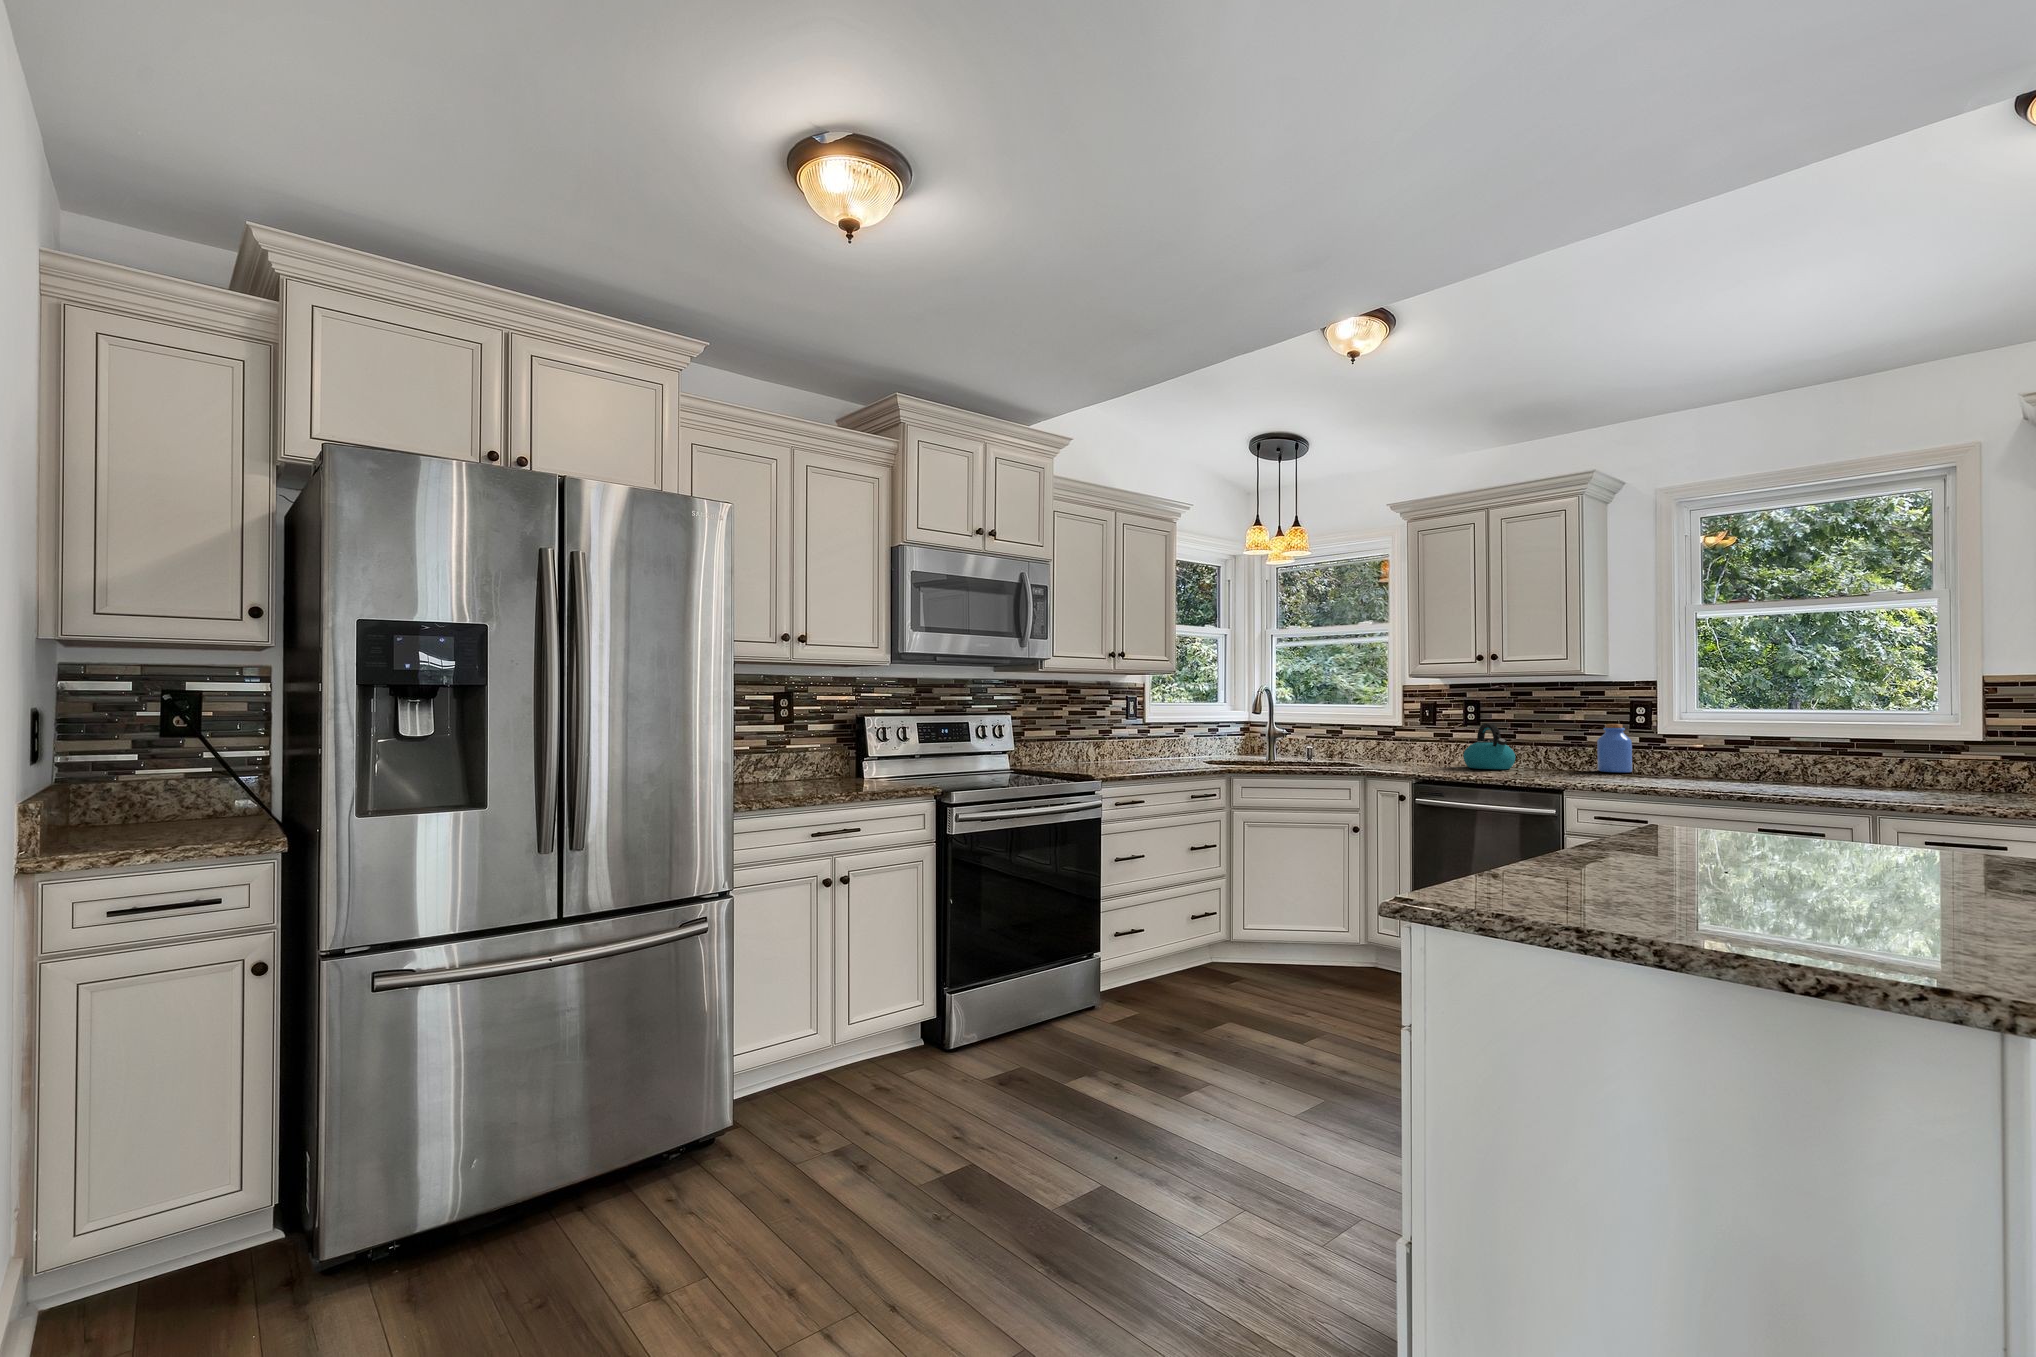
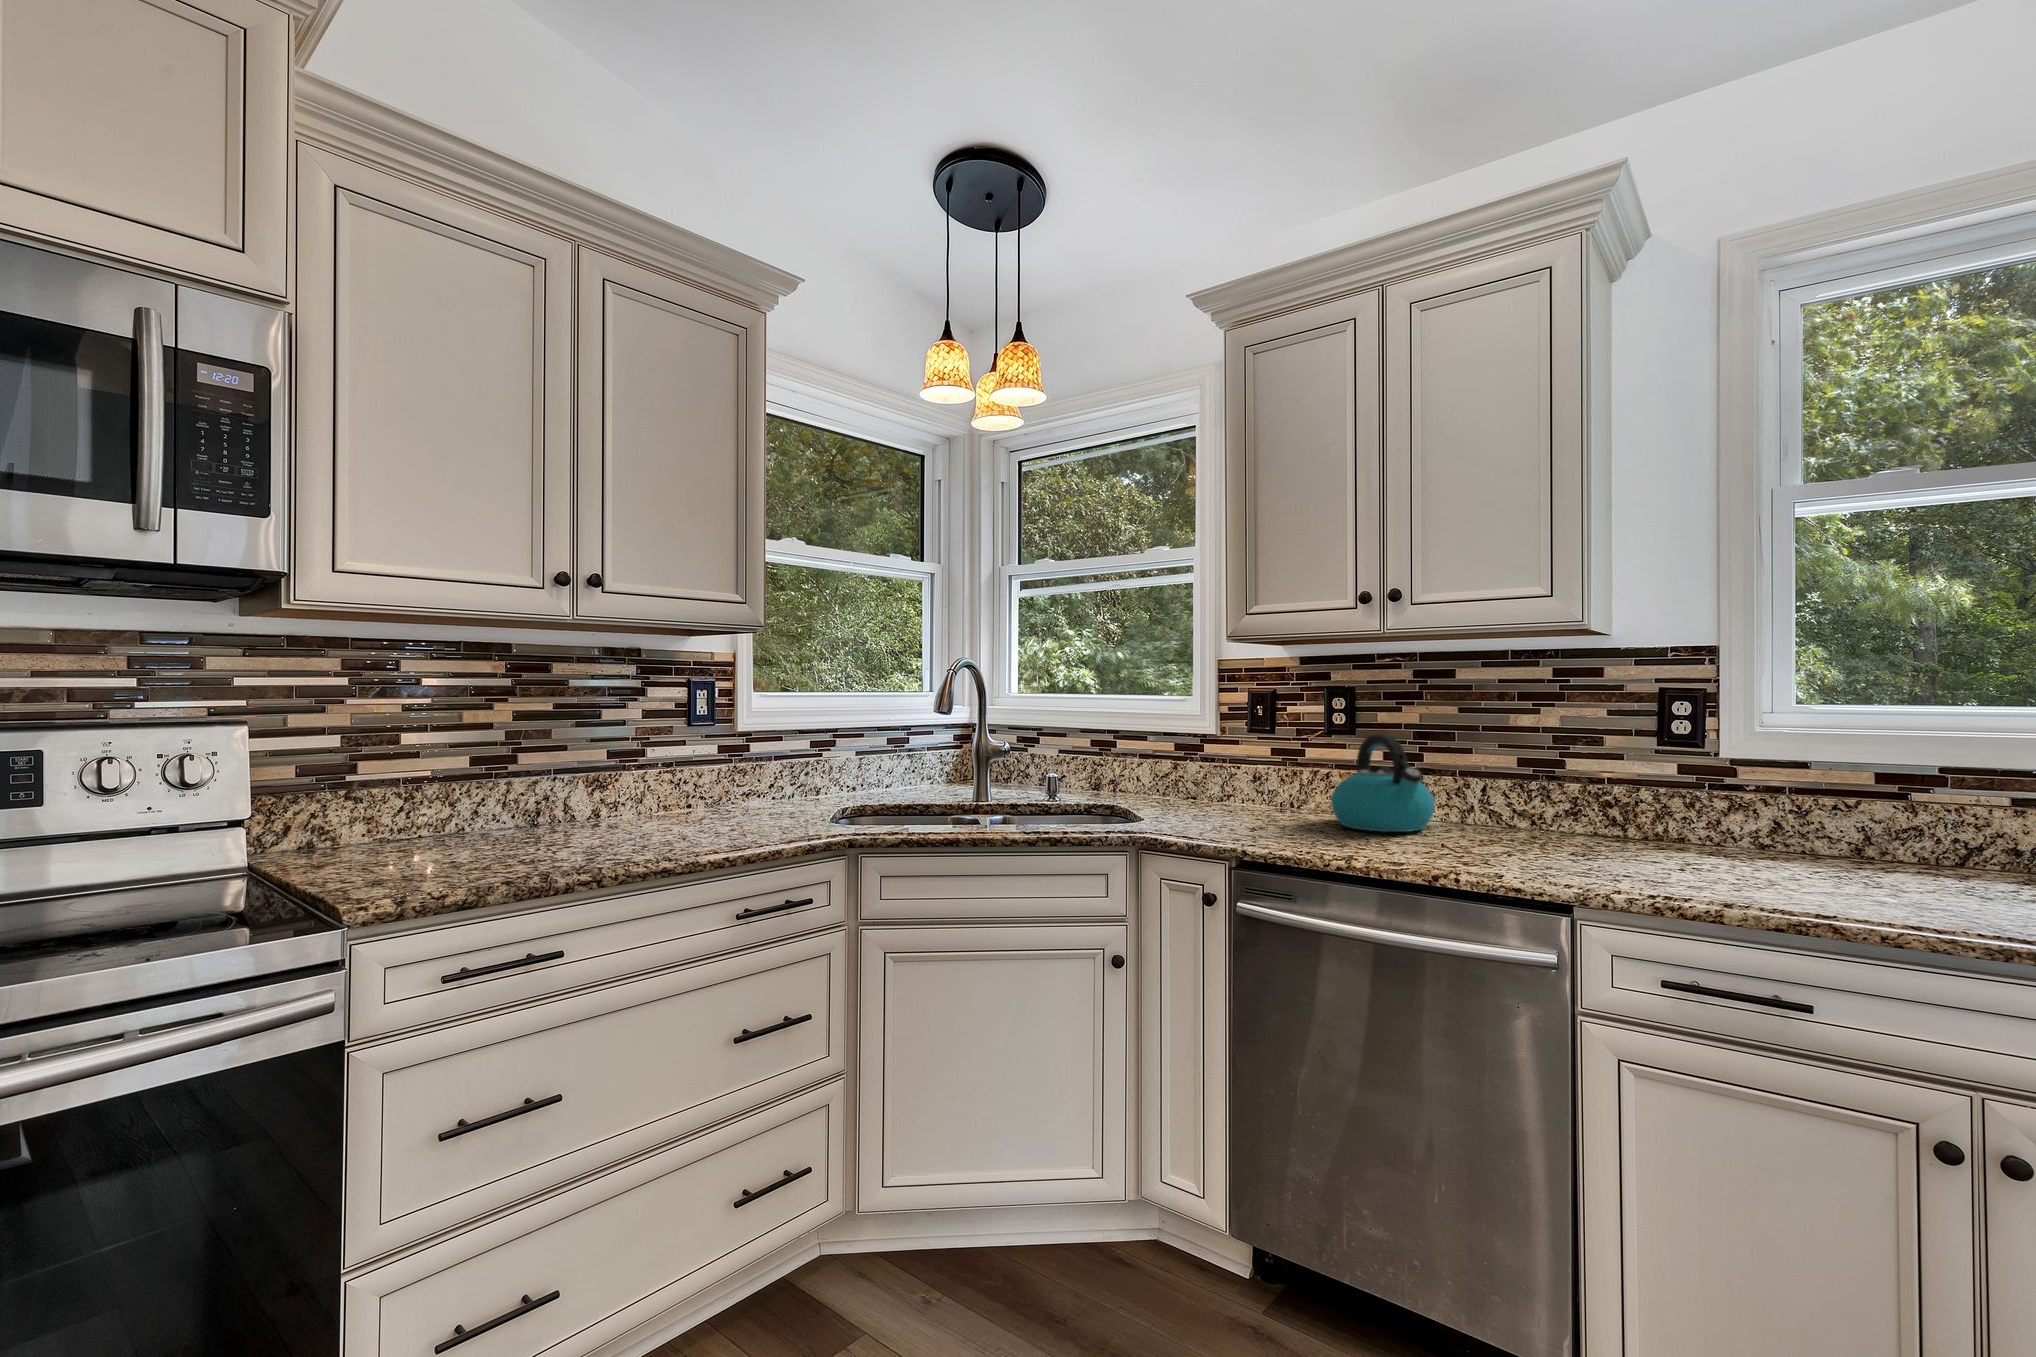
jar: present [1597,724,1632,773] -> none [1605,738,1682,844]

